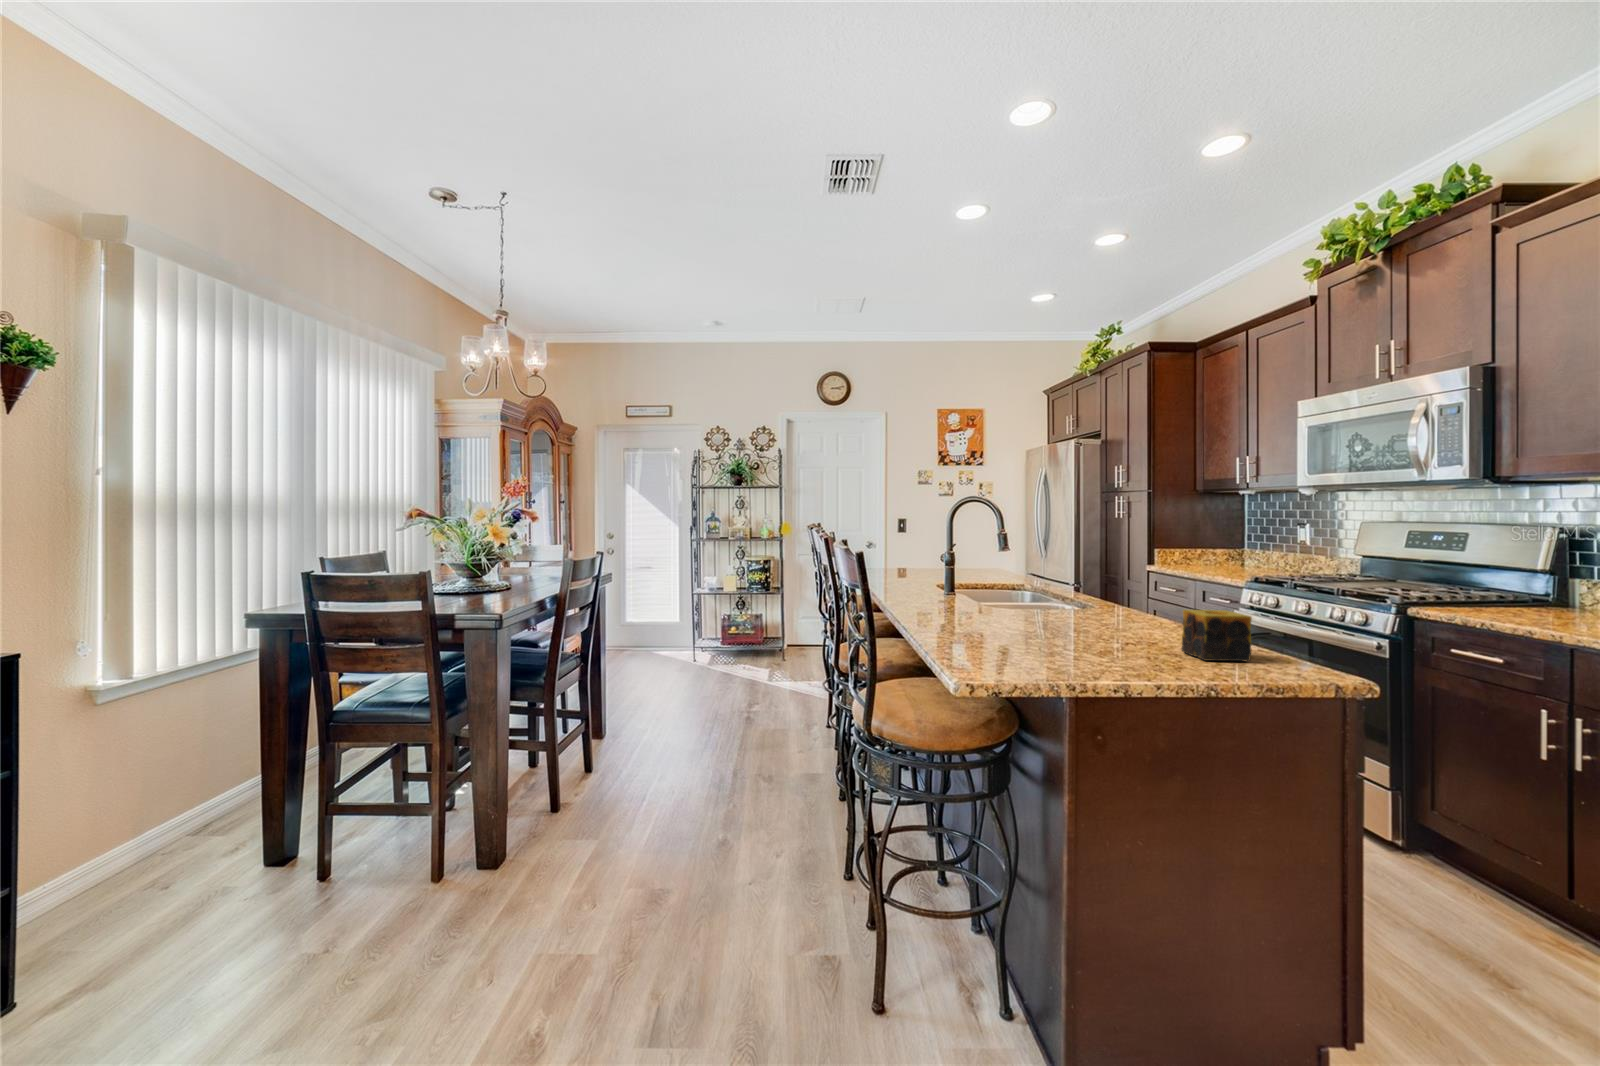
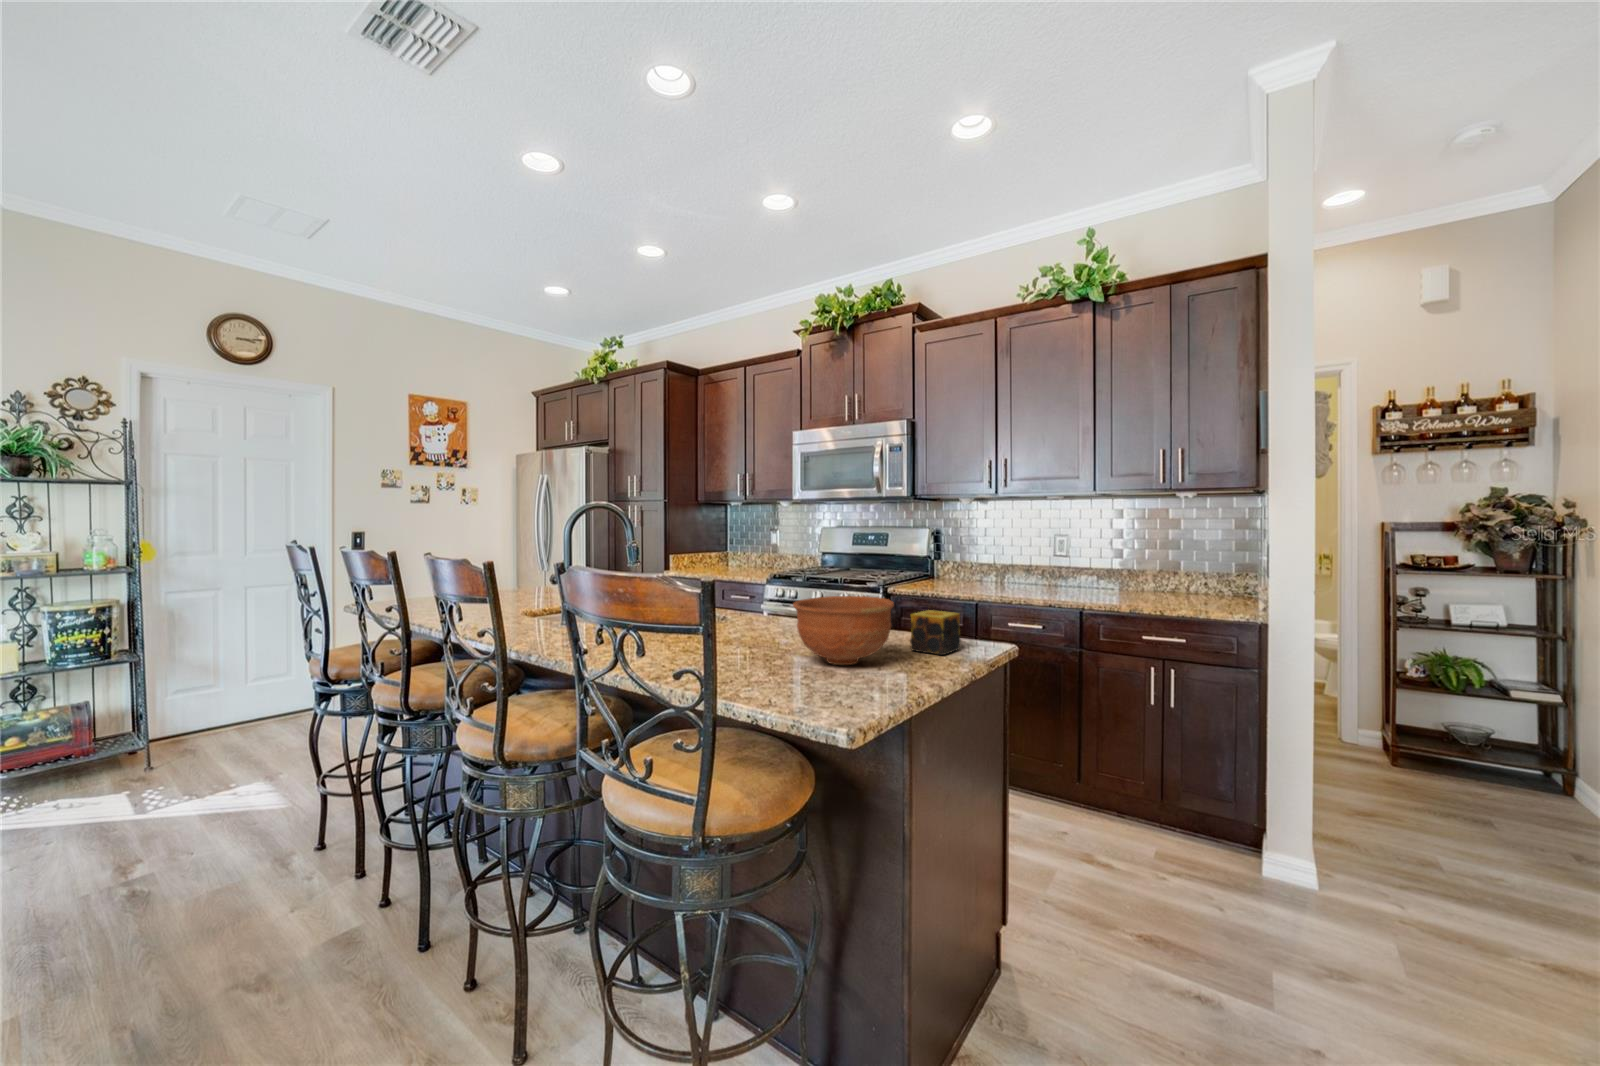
bowl: none [1019,580,1131,647] -> present [793,596,894,665]

